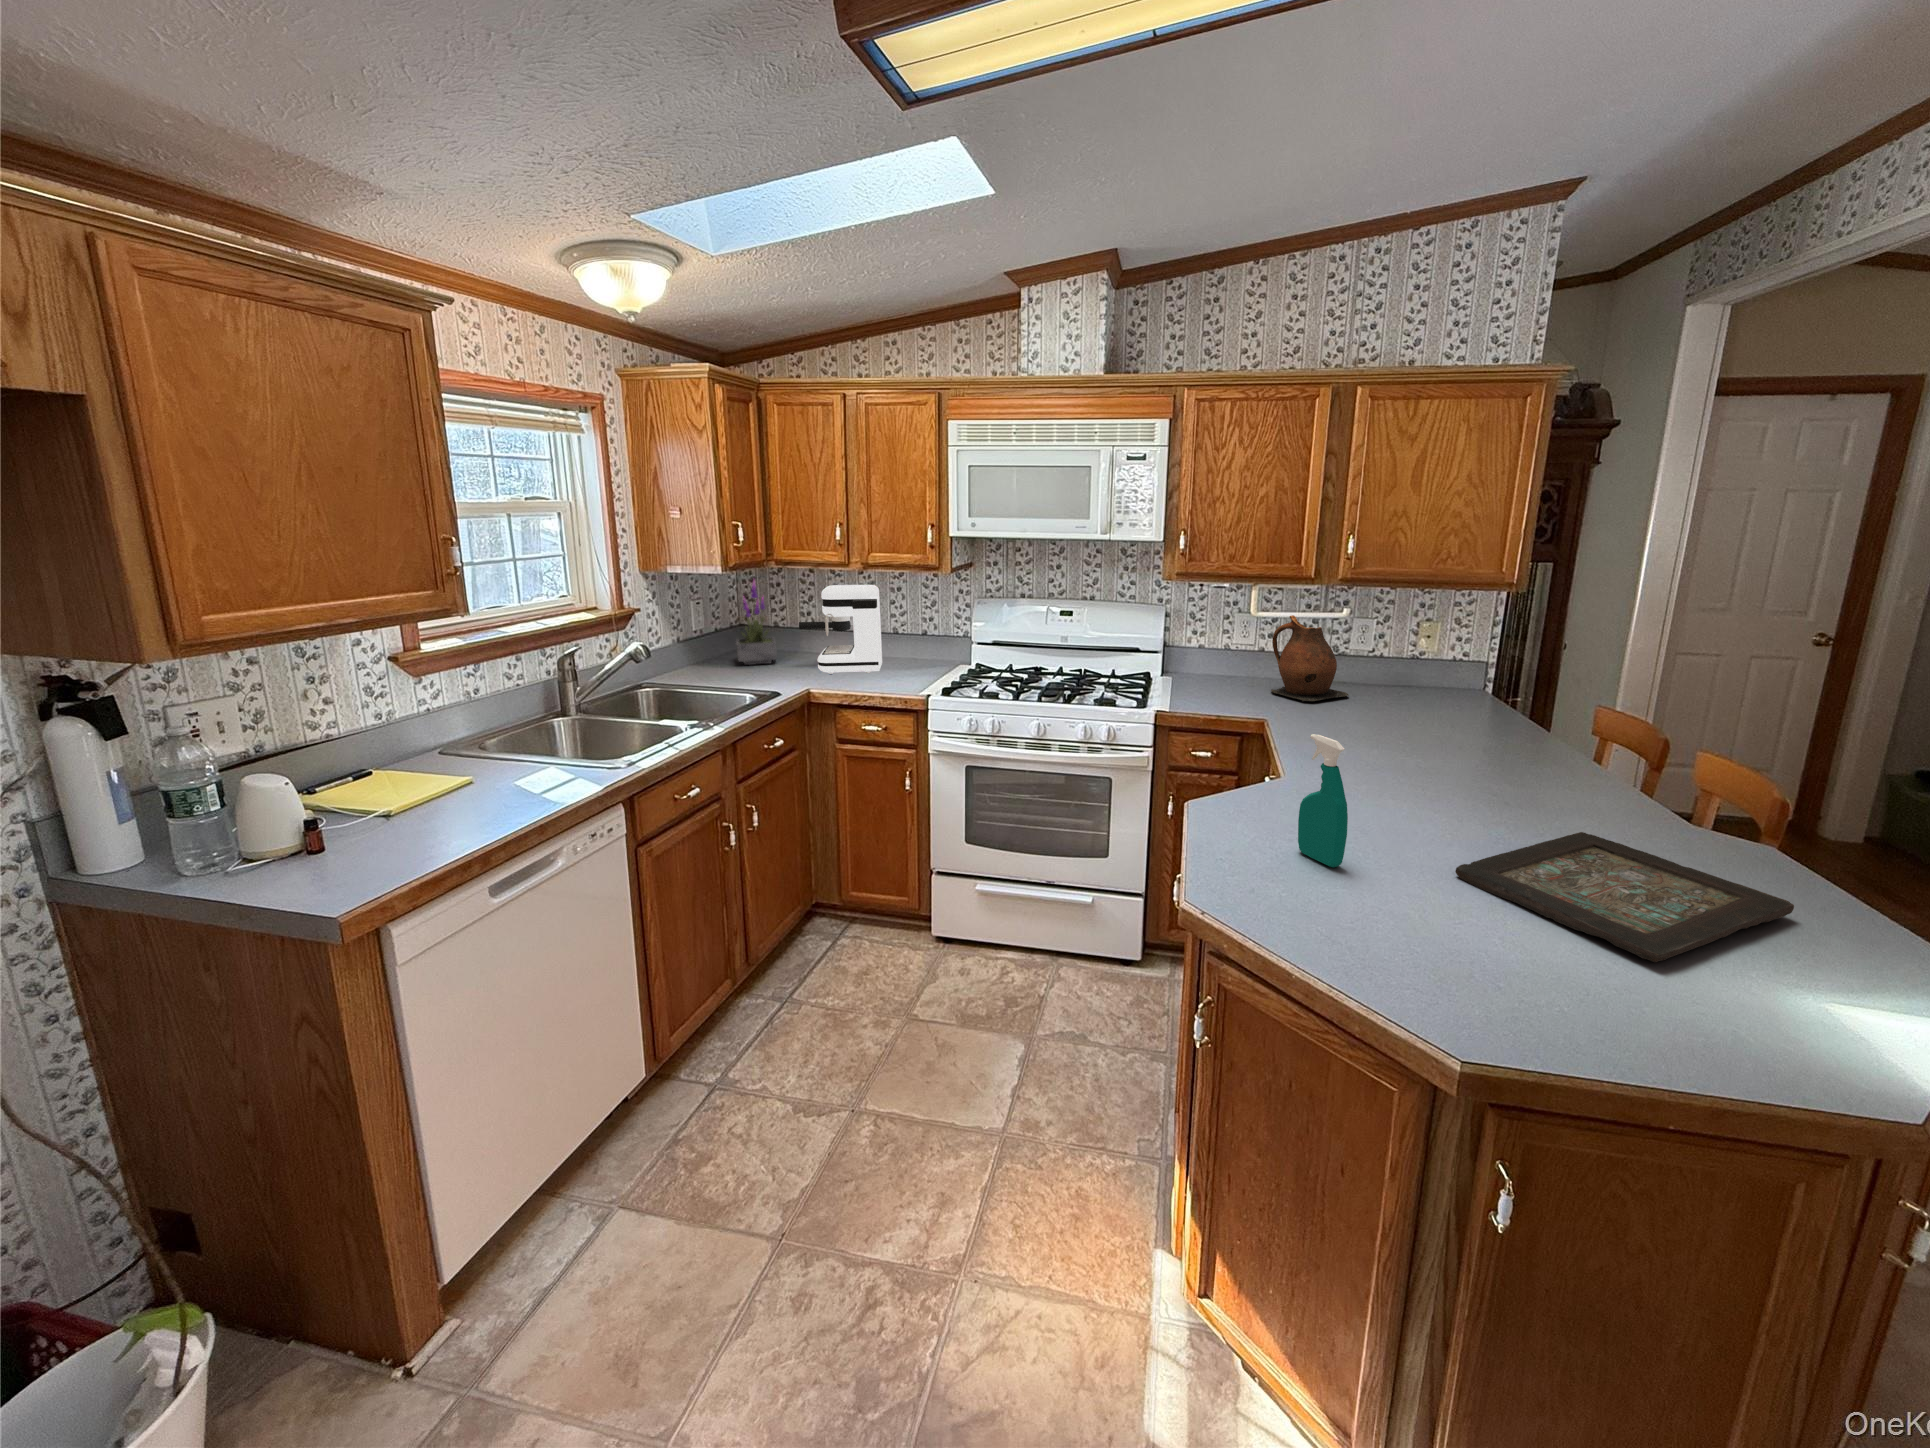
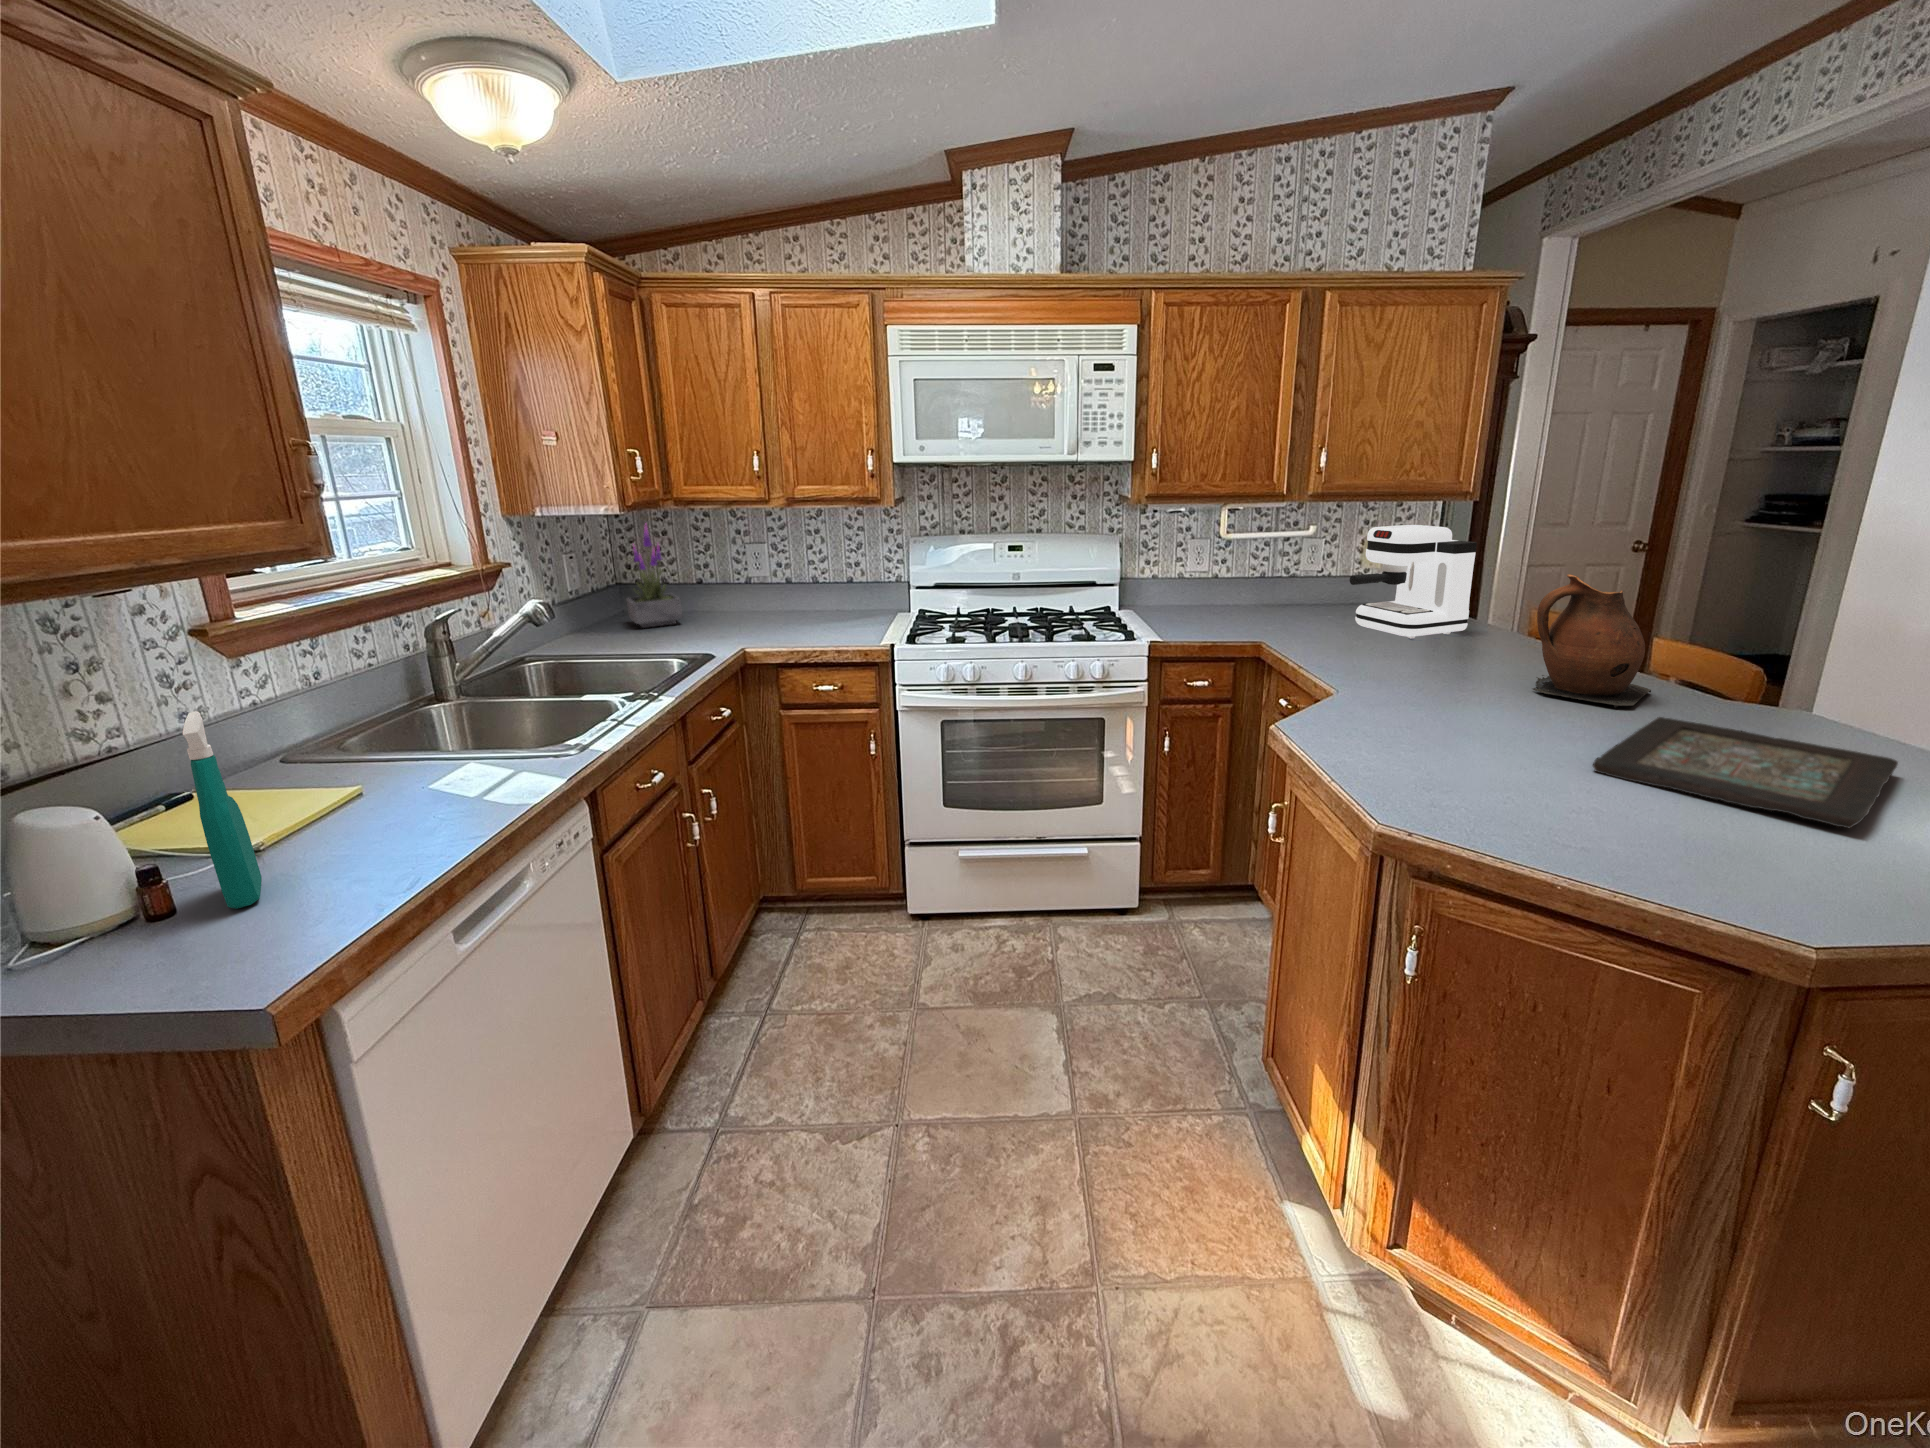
coffee maker: present [799,585,882,674] -> present [1350,525,1477,639]
ceramic pitcher: present [1271,615,1348,702] -> present [1533,574,1651,708]
spray bottle: present [1298,734,1348,868] -> present [183,711,262,909]

